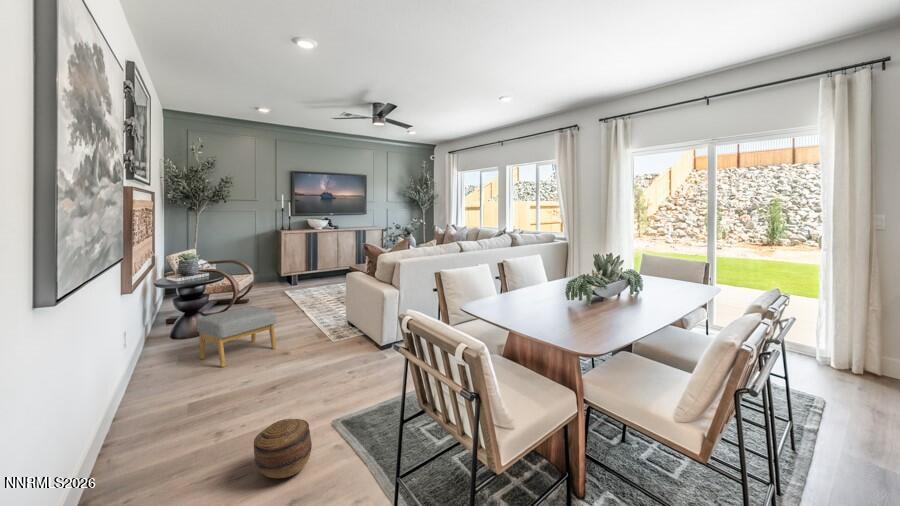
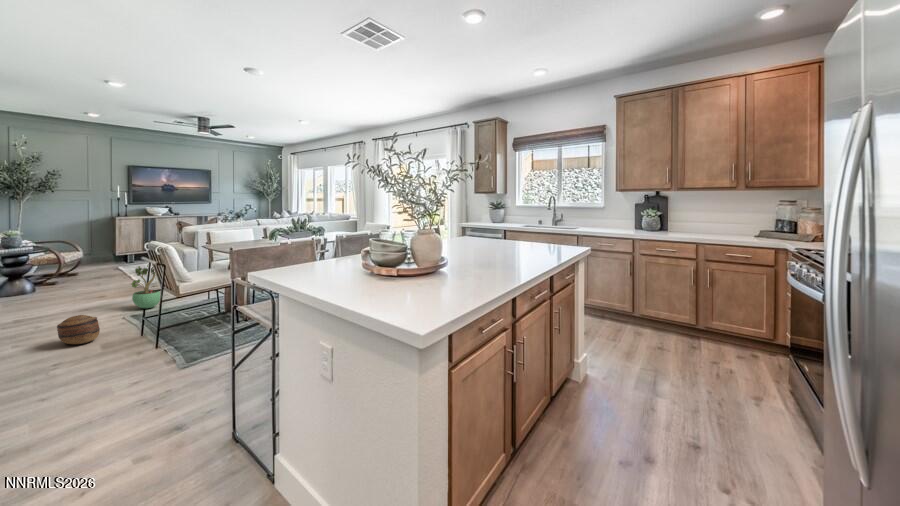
footstool: present [196,306,276,367] -> none [19,270,95,310]
potted plant: none [328,307,366,371] -> present [132,265,160,308]

